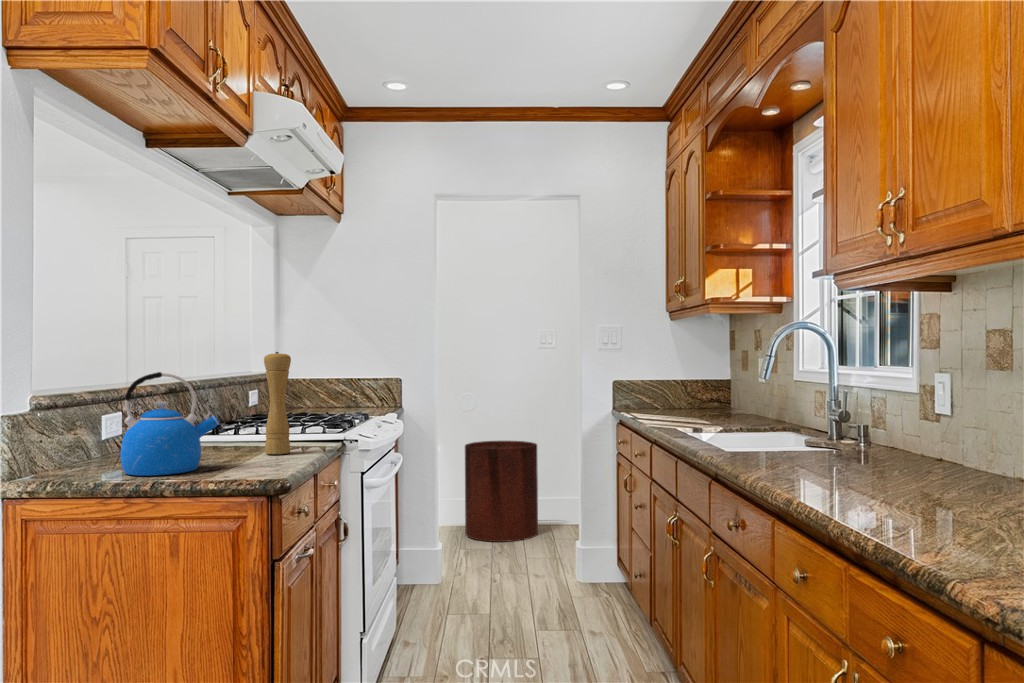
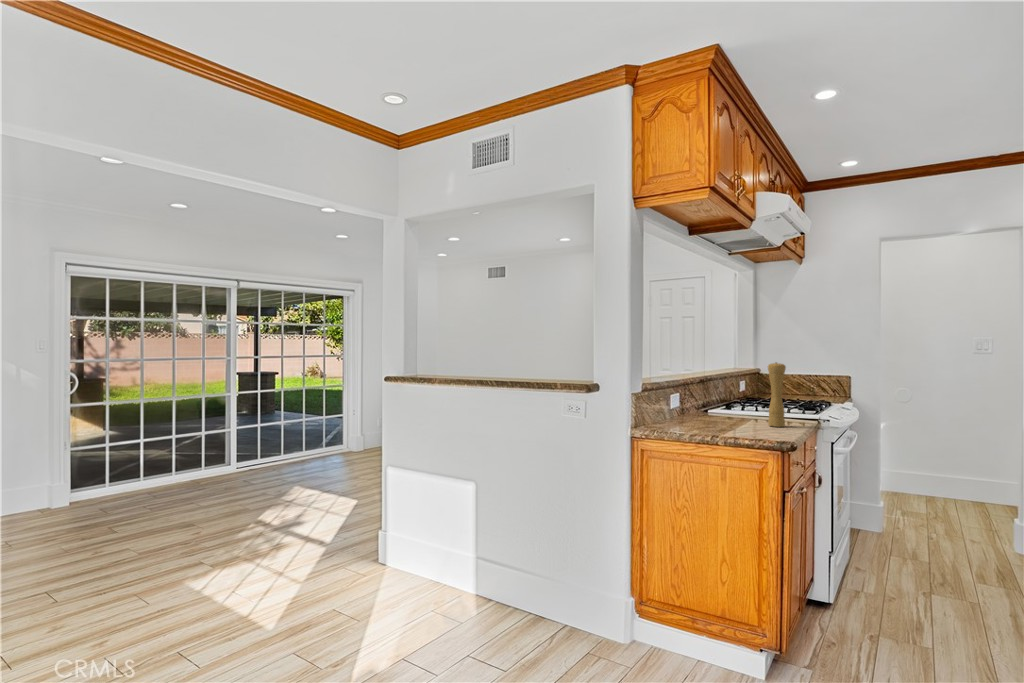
kettle: present [120,372,220,476] -> none [691,374,745,433]
trash can: present [465,441,538,542] -> none [906,429,981,515]

